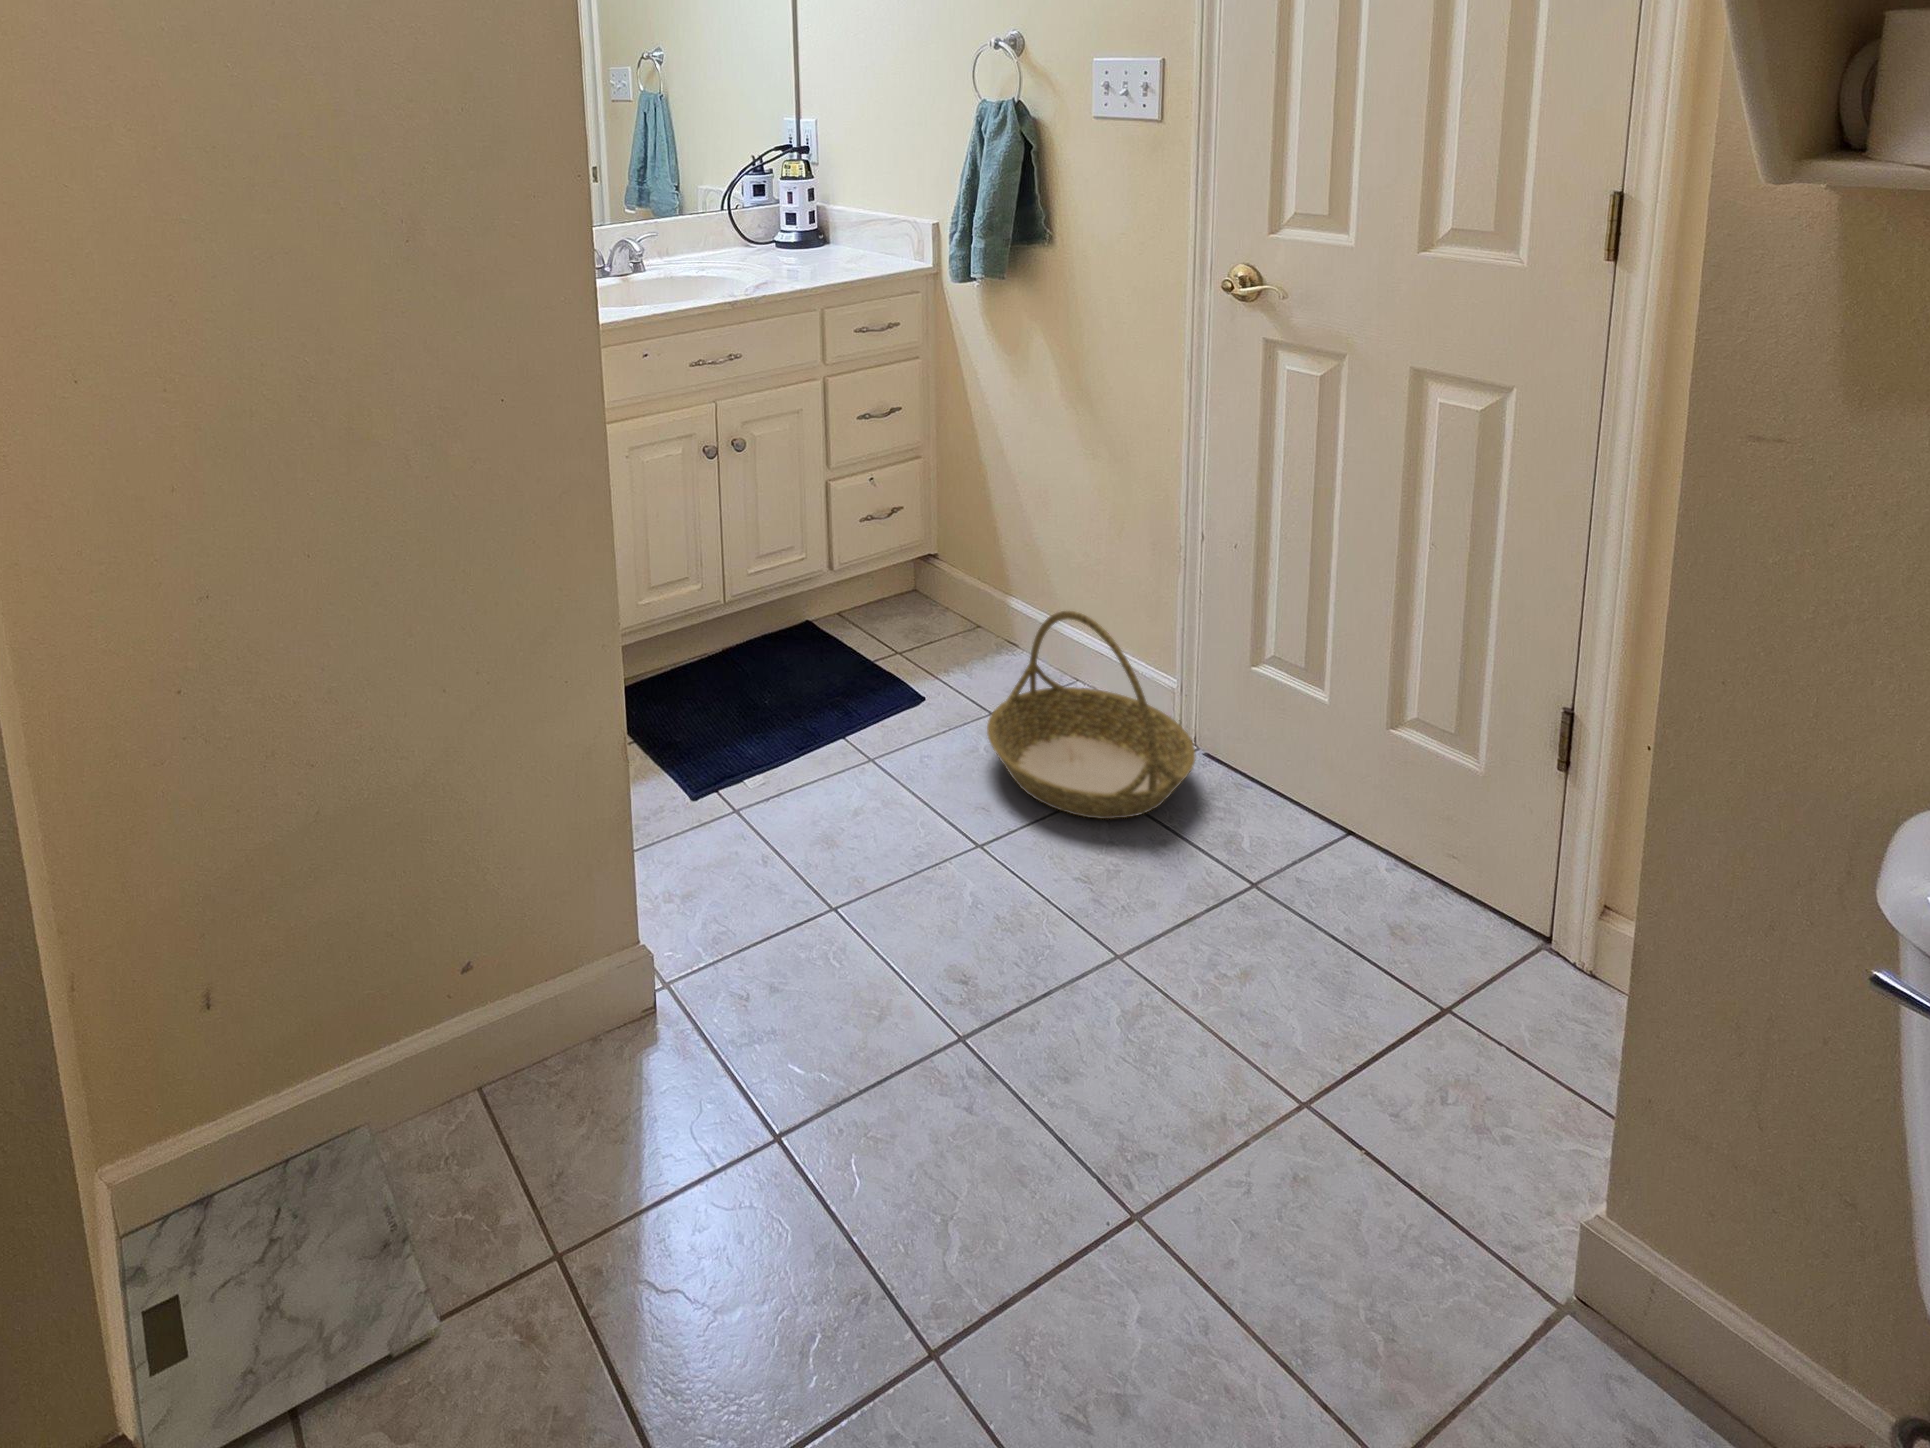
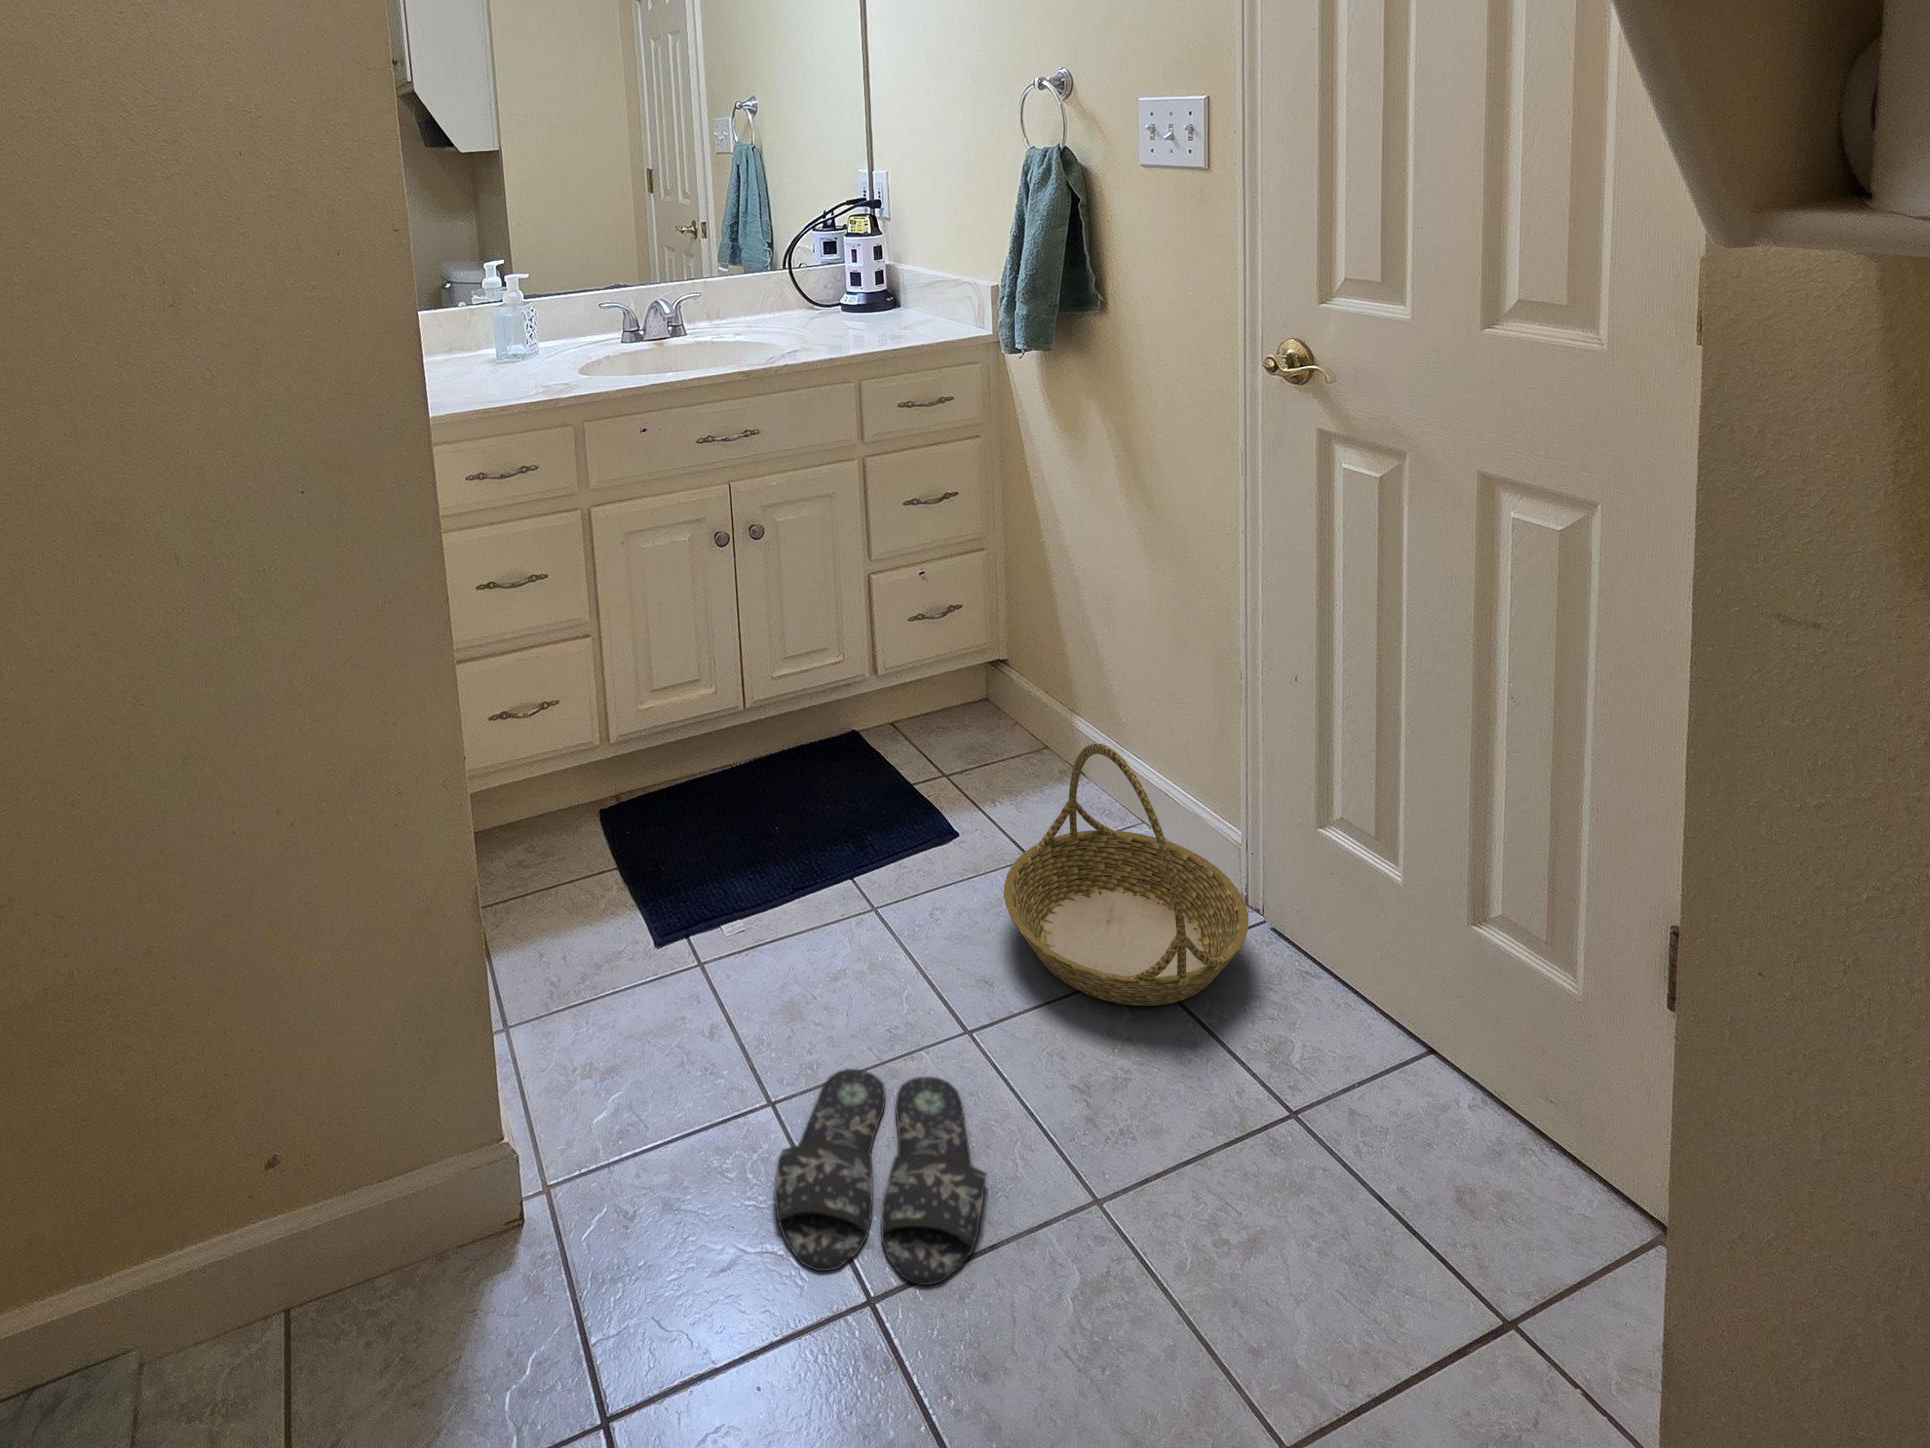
slippers: none [857,881,1034,1025] -> present [775,1069,987,1285]

